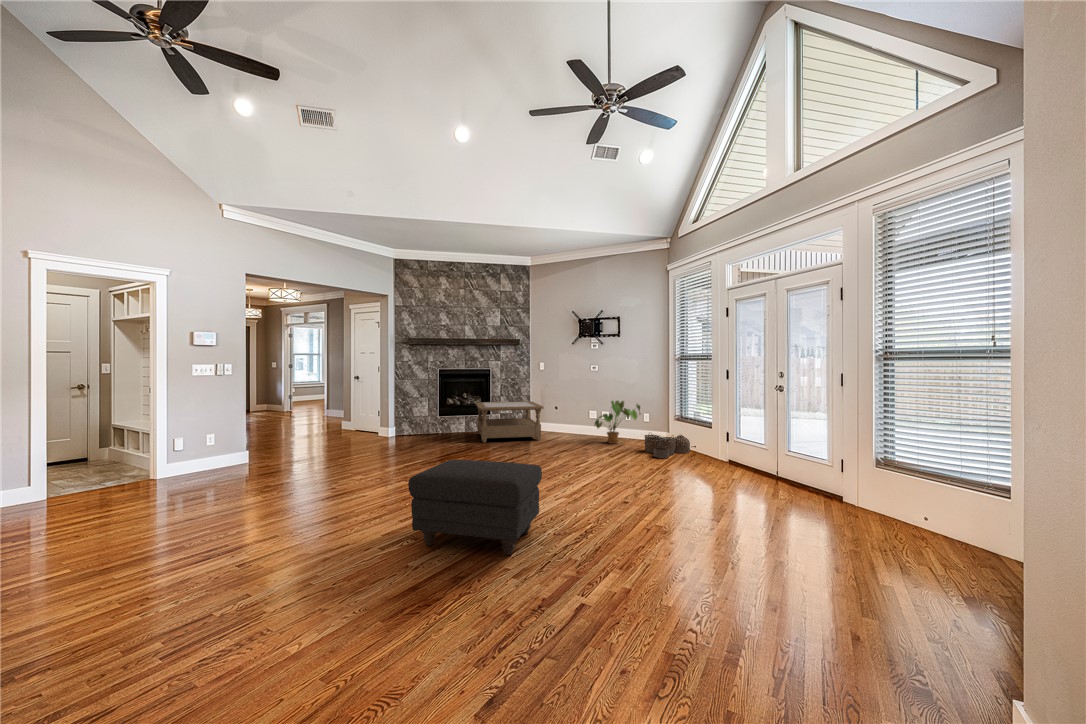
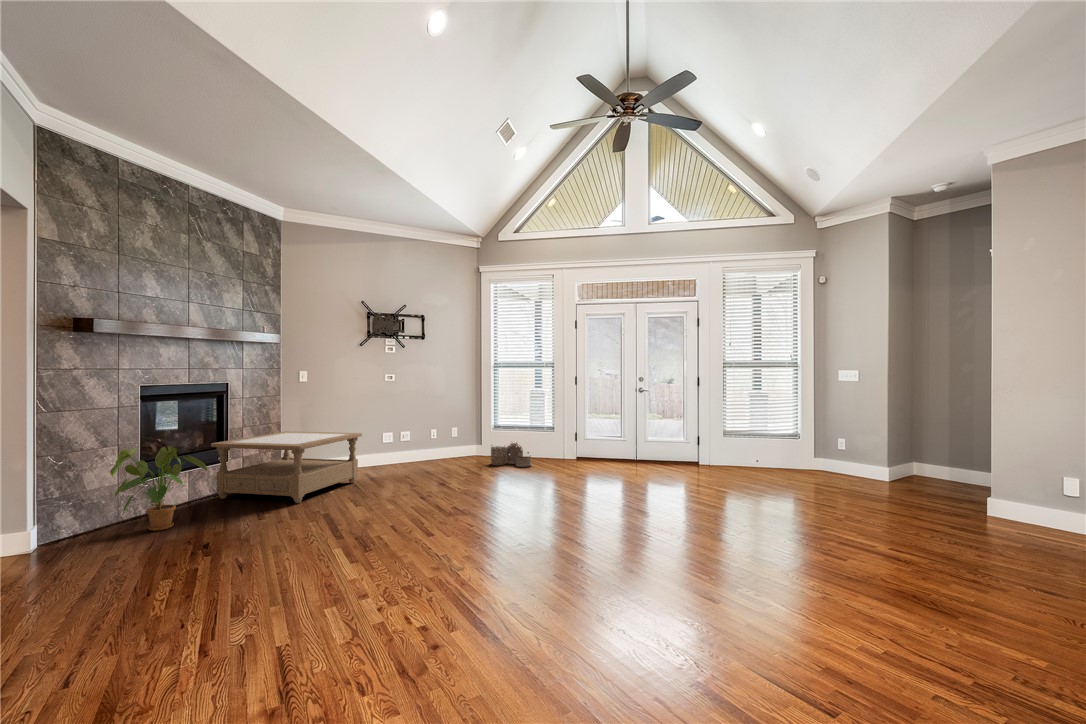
house plant: present [595,401,640,444] -> present [110,446,208,531]
ottoman: present [408,460,542,555] -> none [652,464,772,563]

